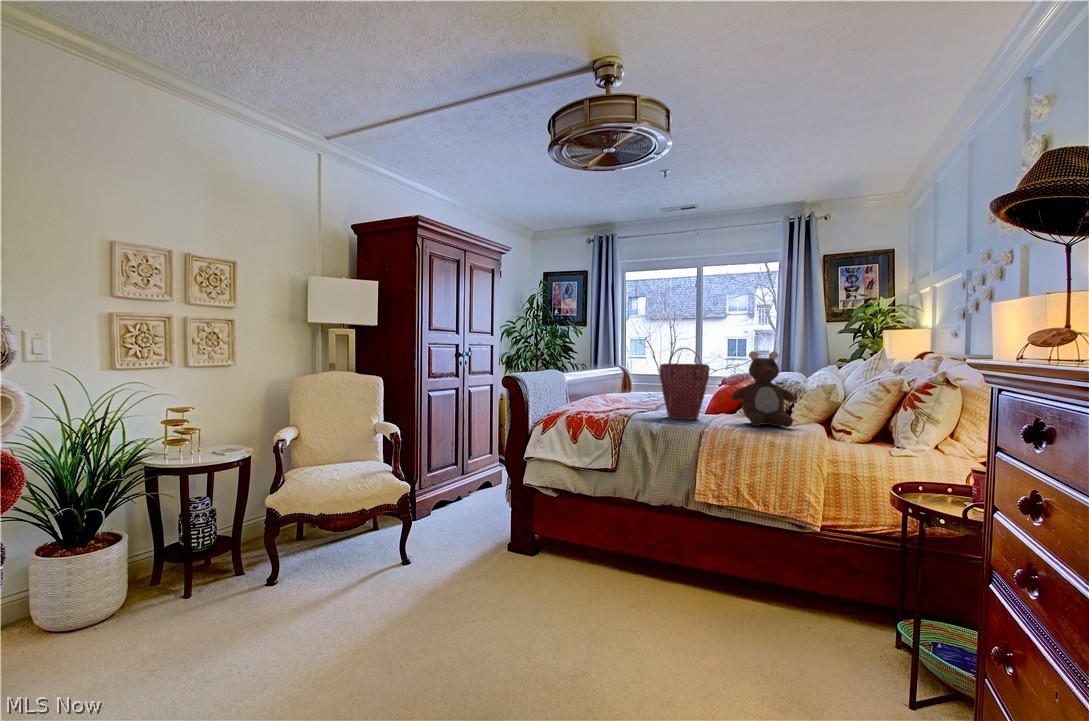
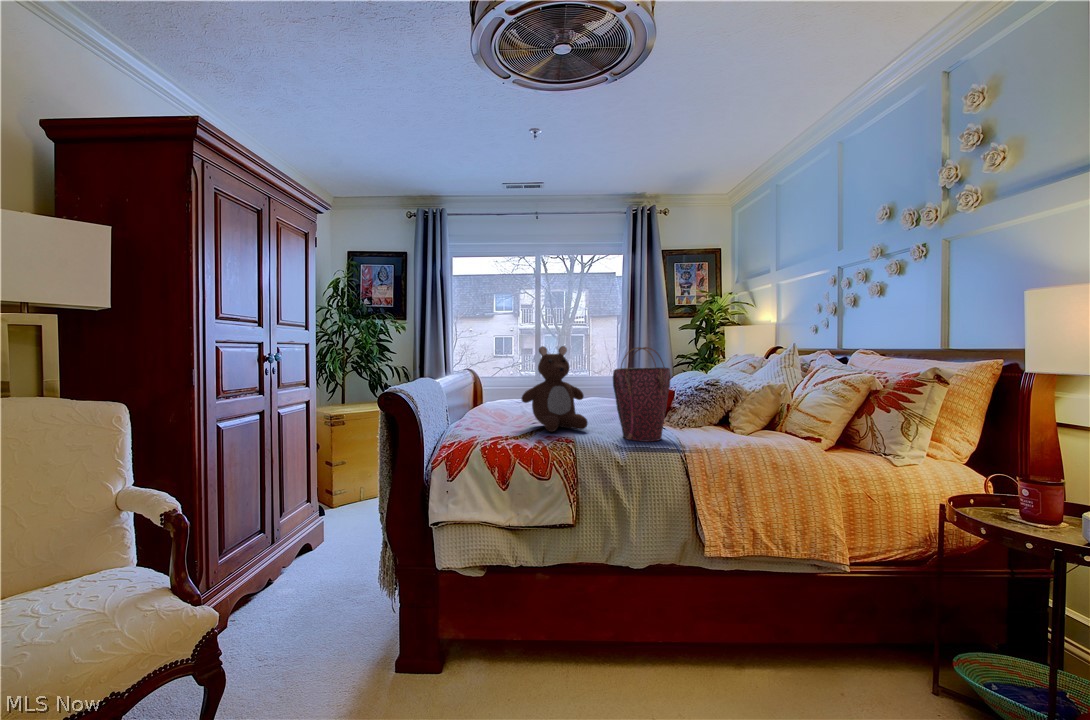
teddy bear: present [731,351,795,427] -> present [521,346,588,432]

